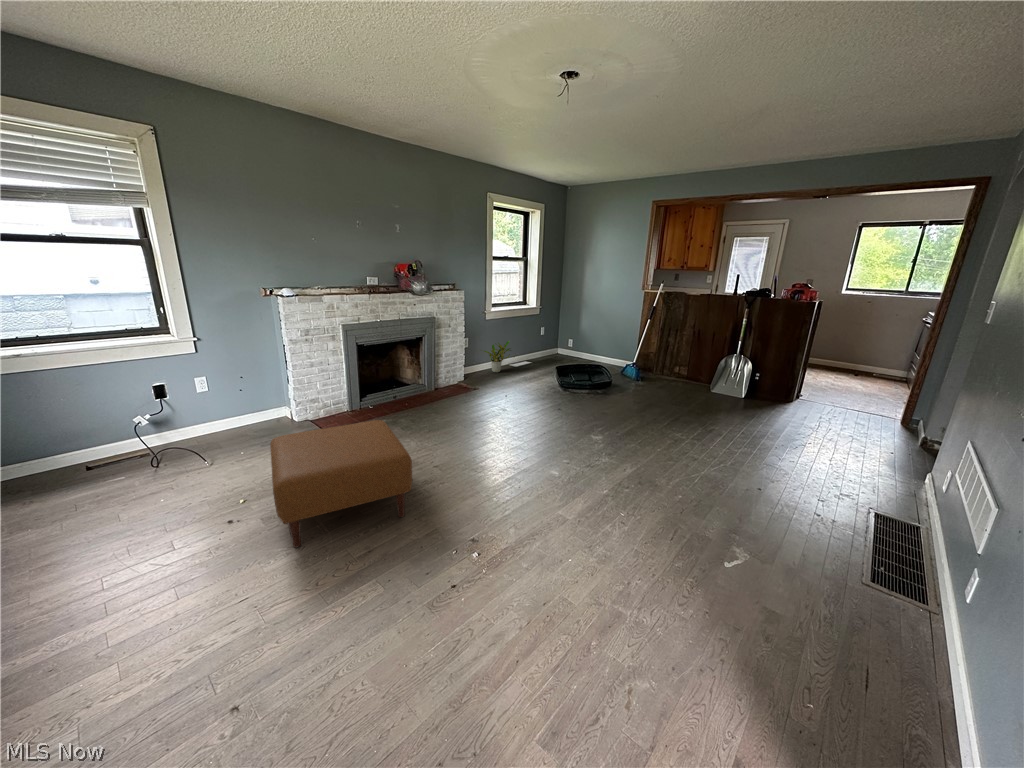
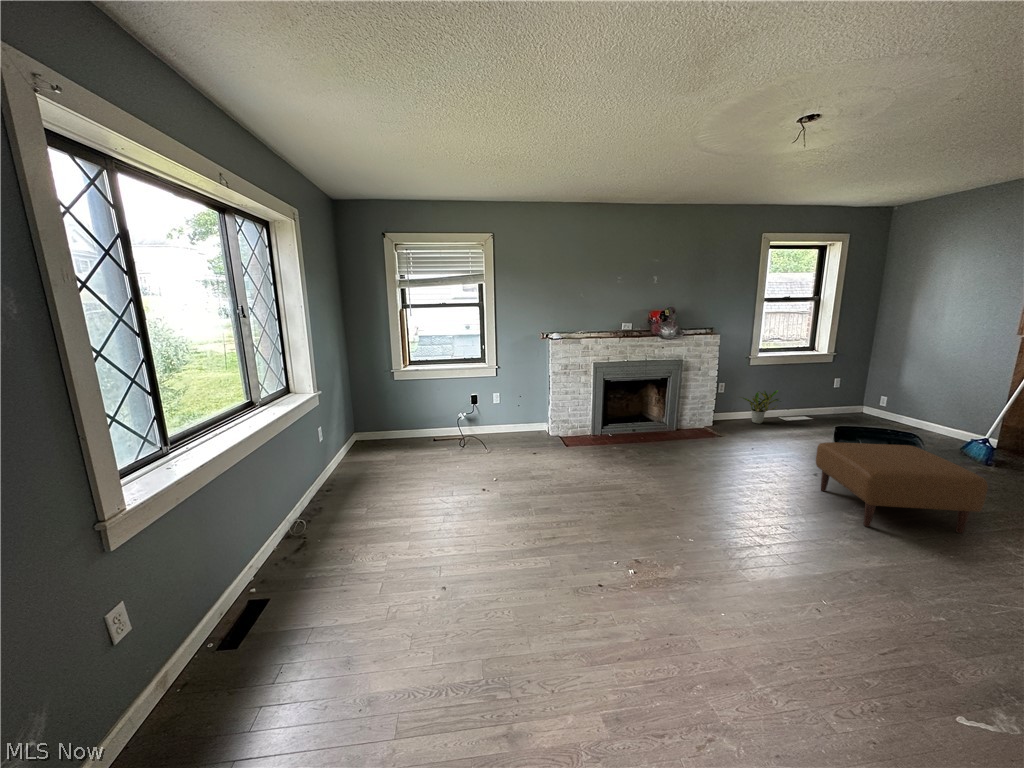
ottoman: present [270,420,412,548] -> present [816,442,988,533]

